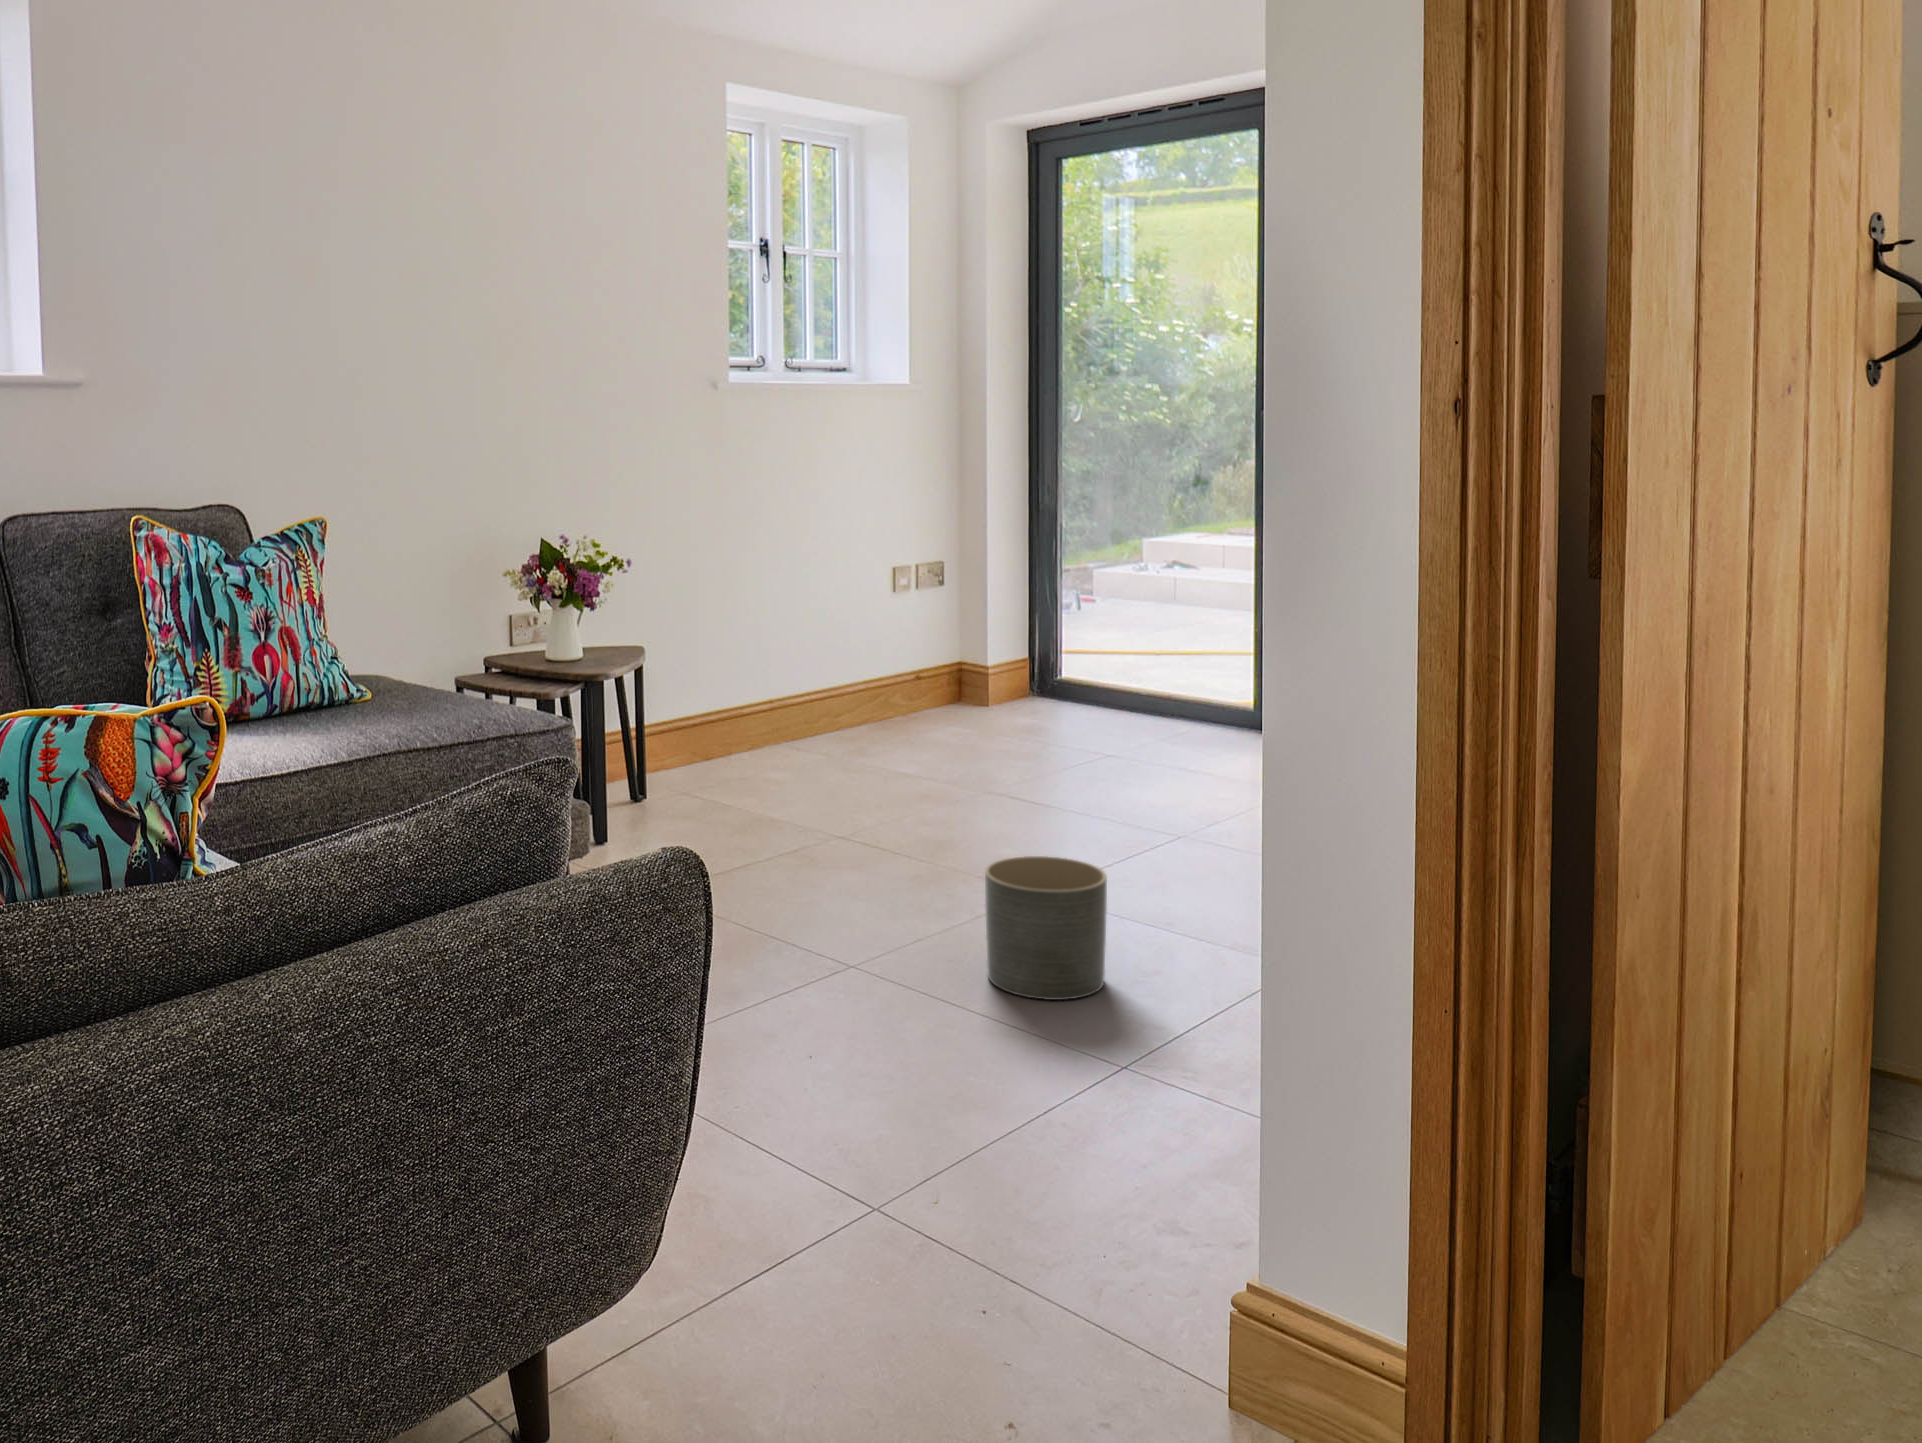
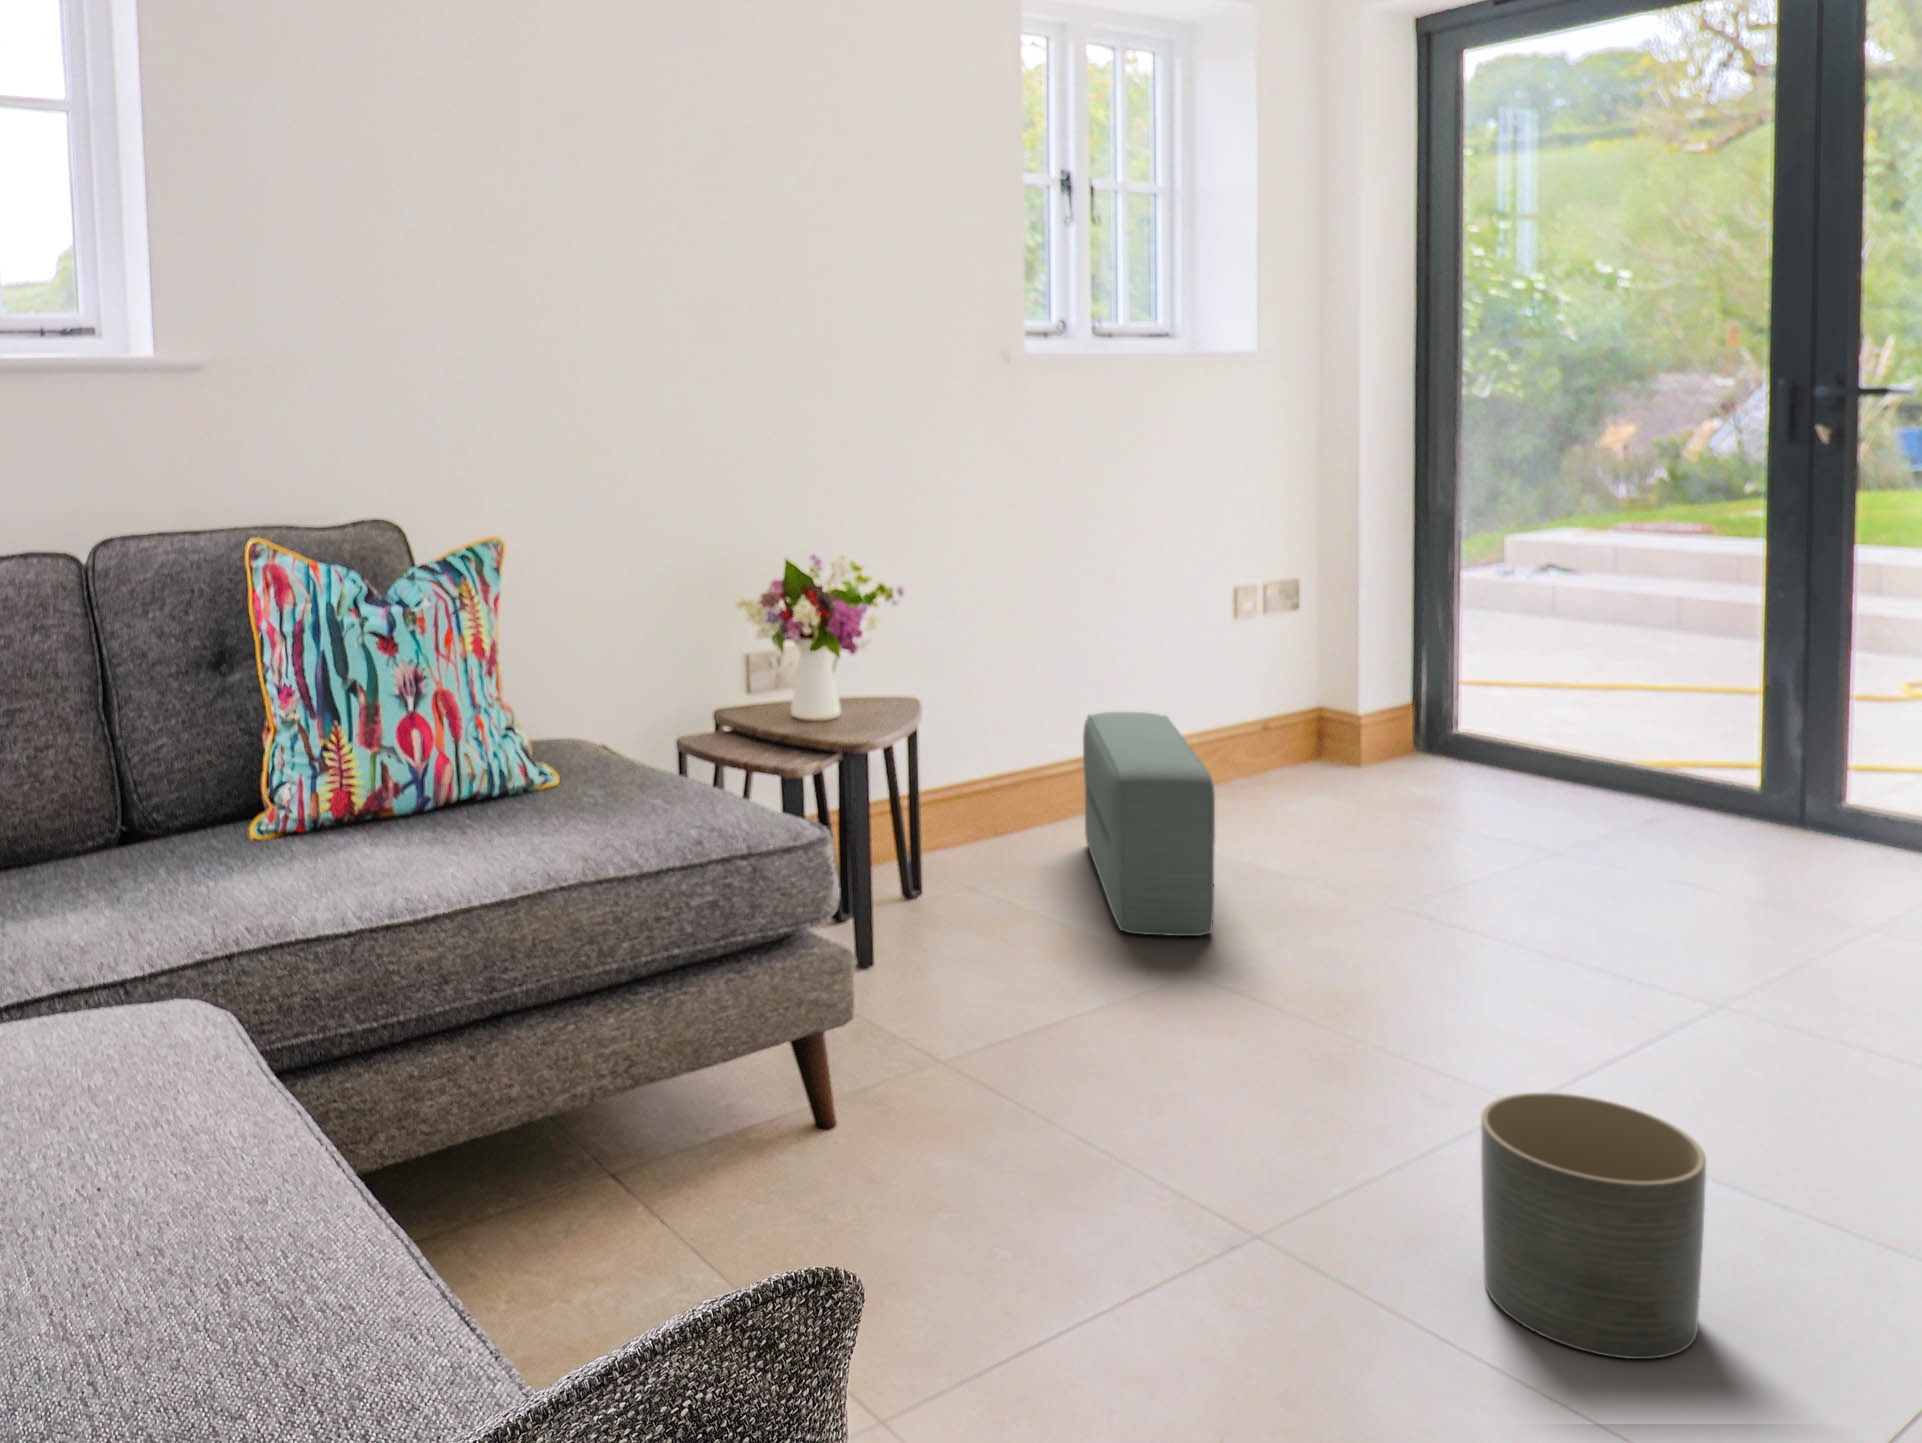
pouf: none [772,658,859,815] -> present [1083,712,1215,936]

